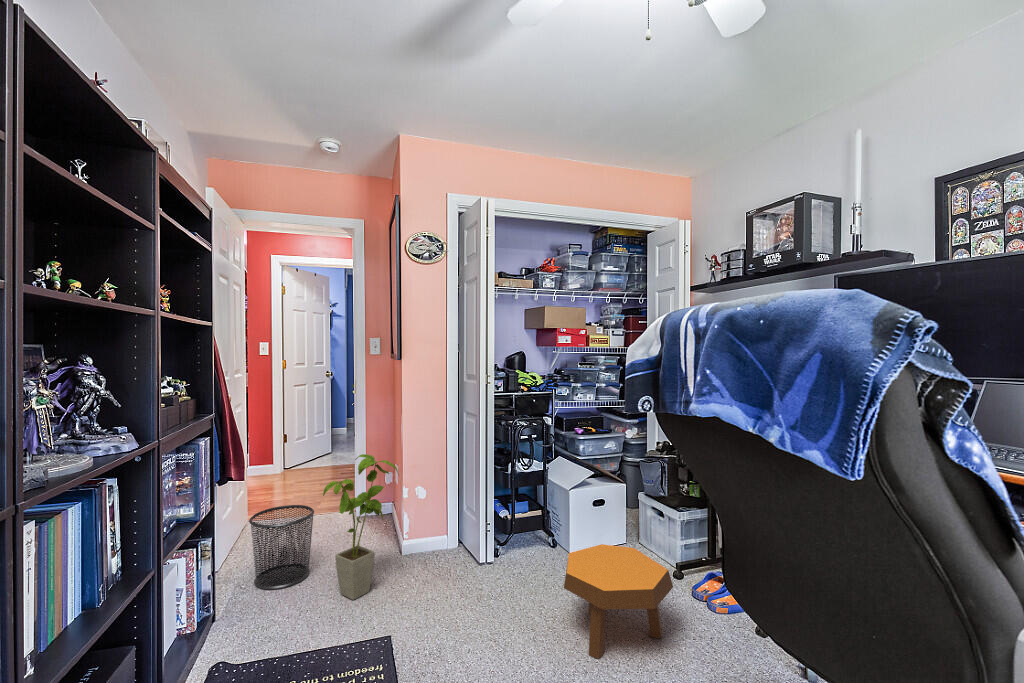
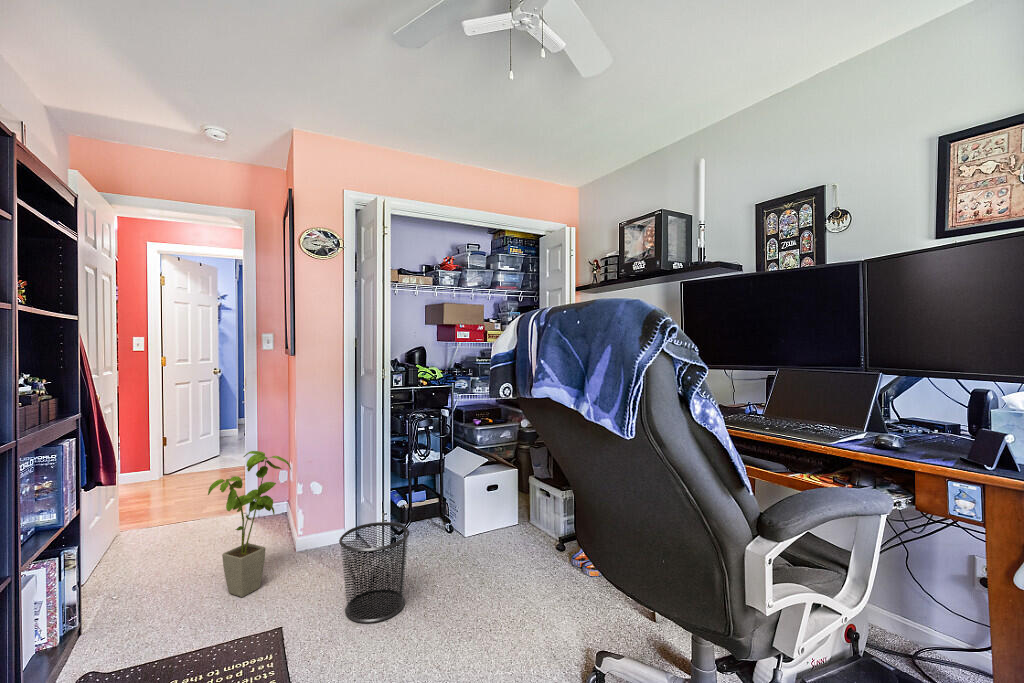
waste bin: present [249,505,314,589] -> present [339,522,409,623]
footstool: present [564,544,673,659] -> none [452,523,549,624]

